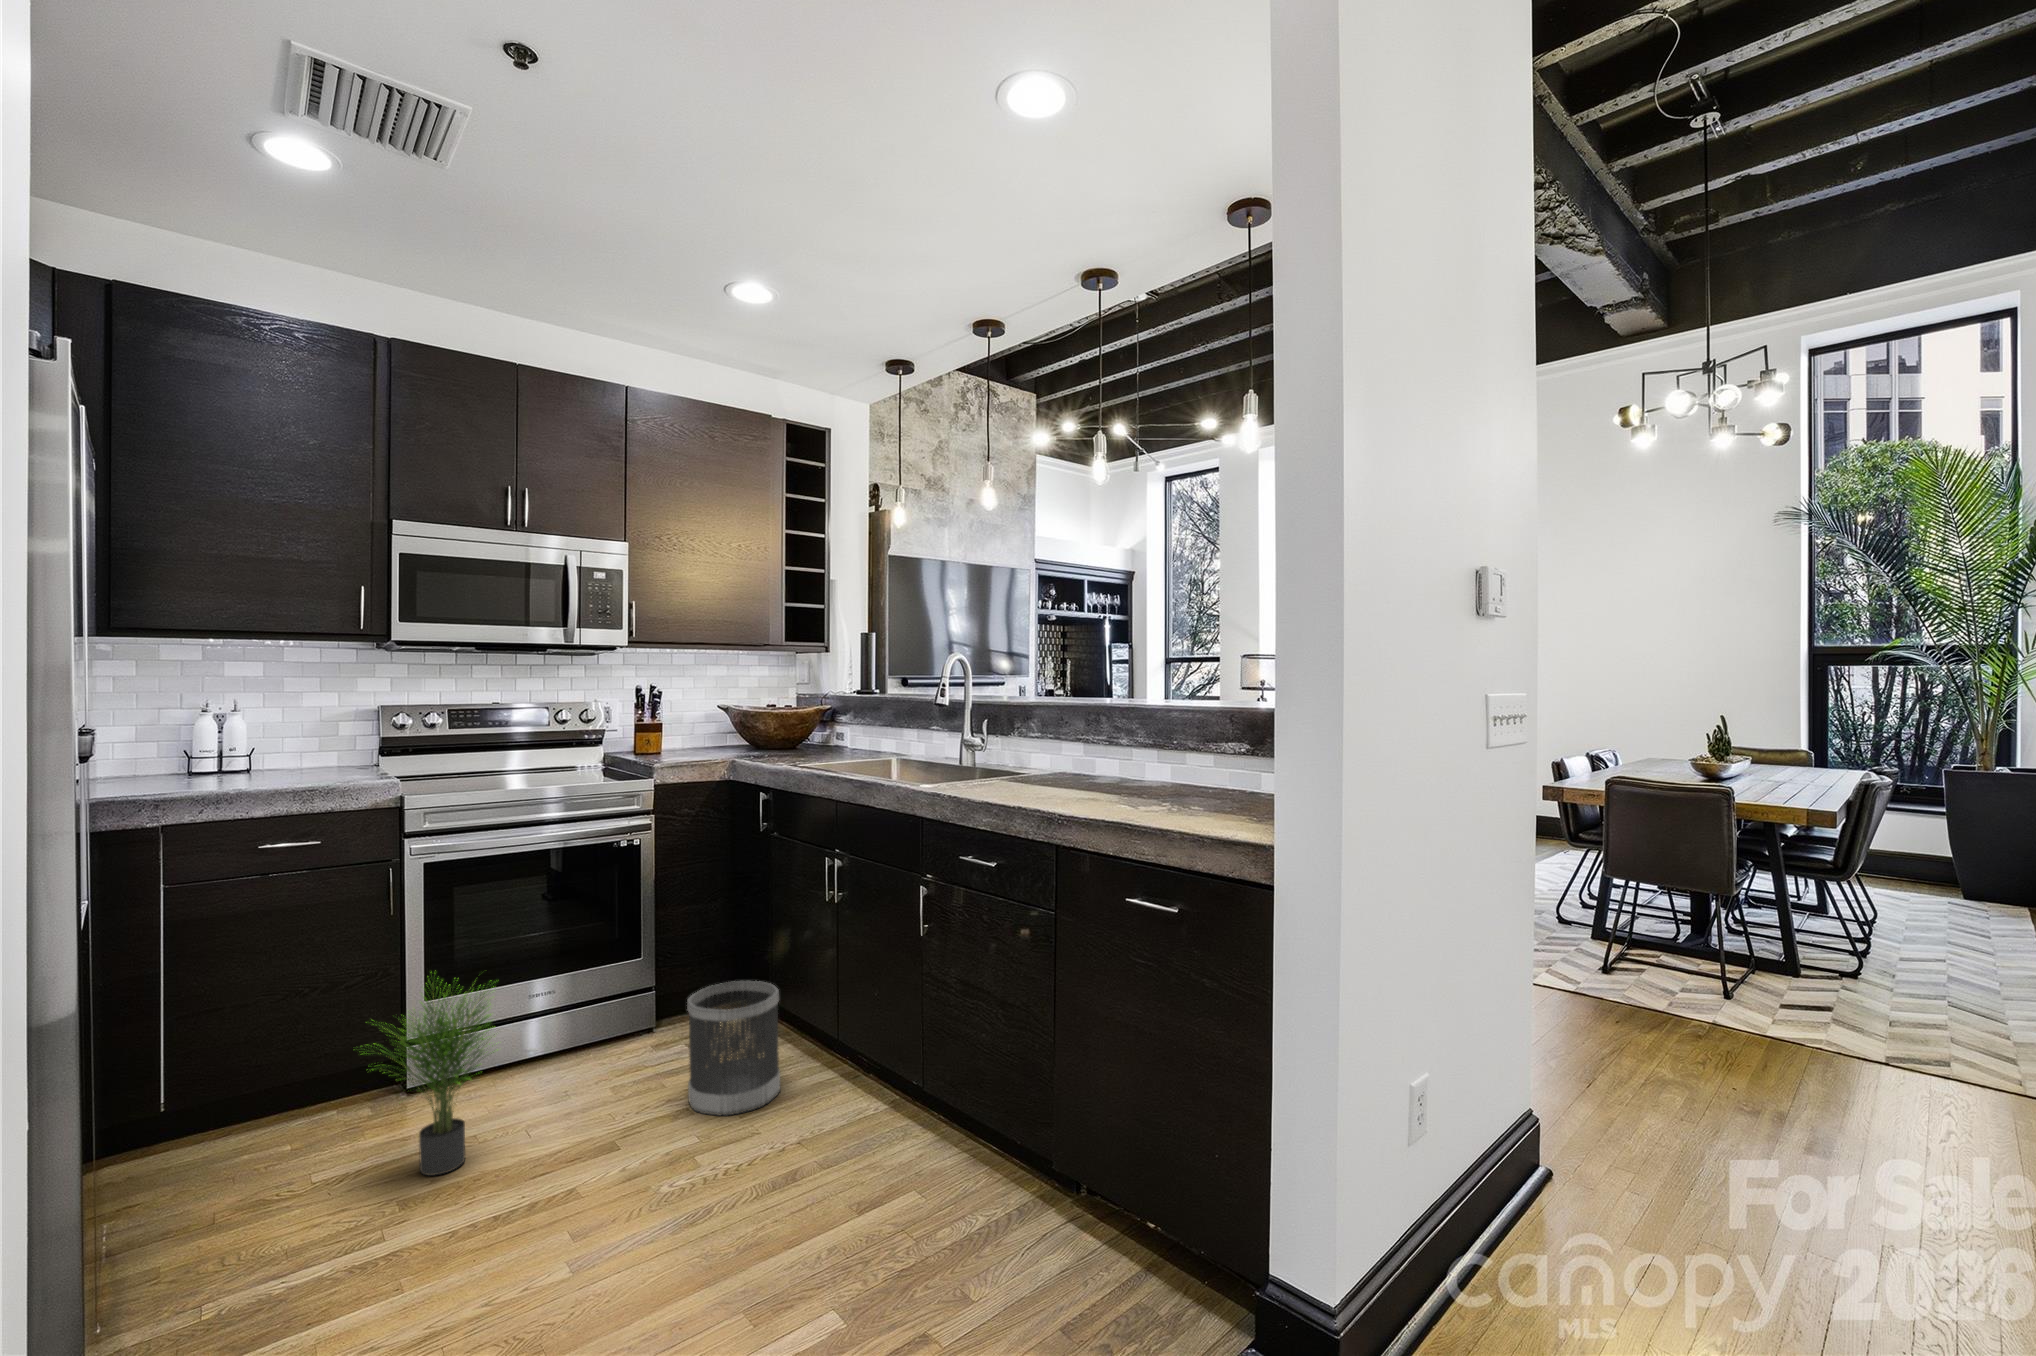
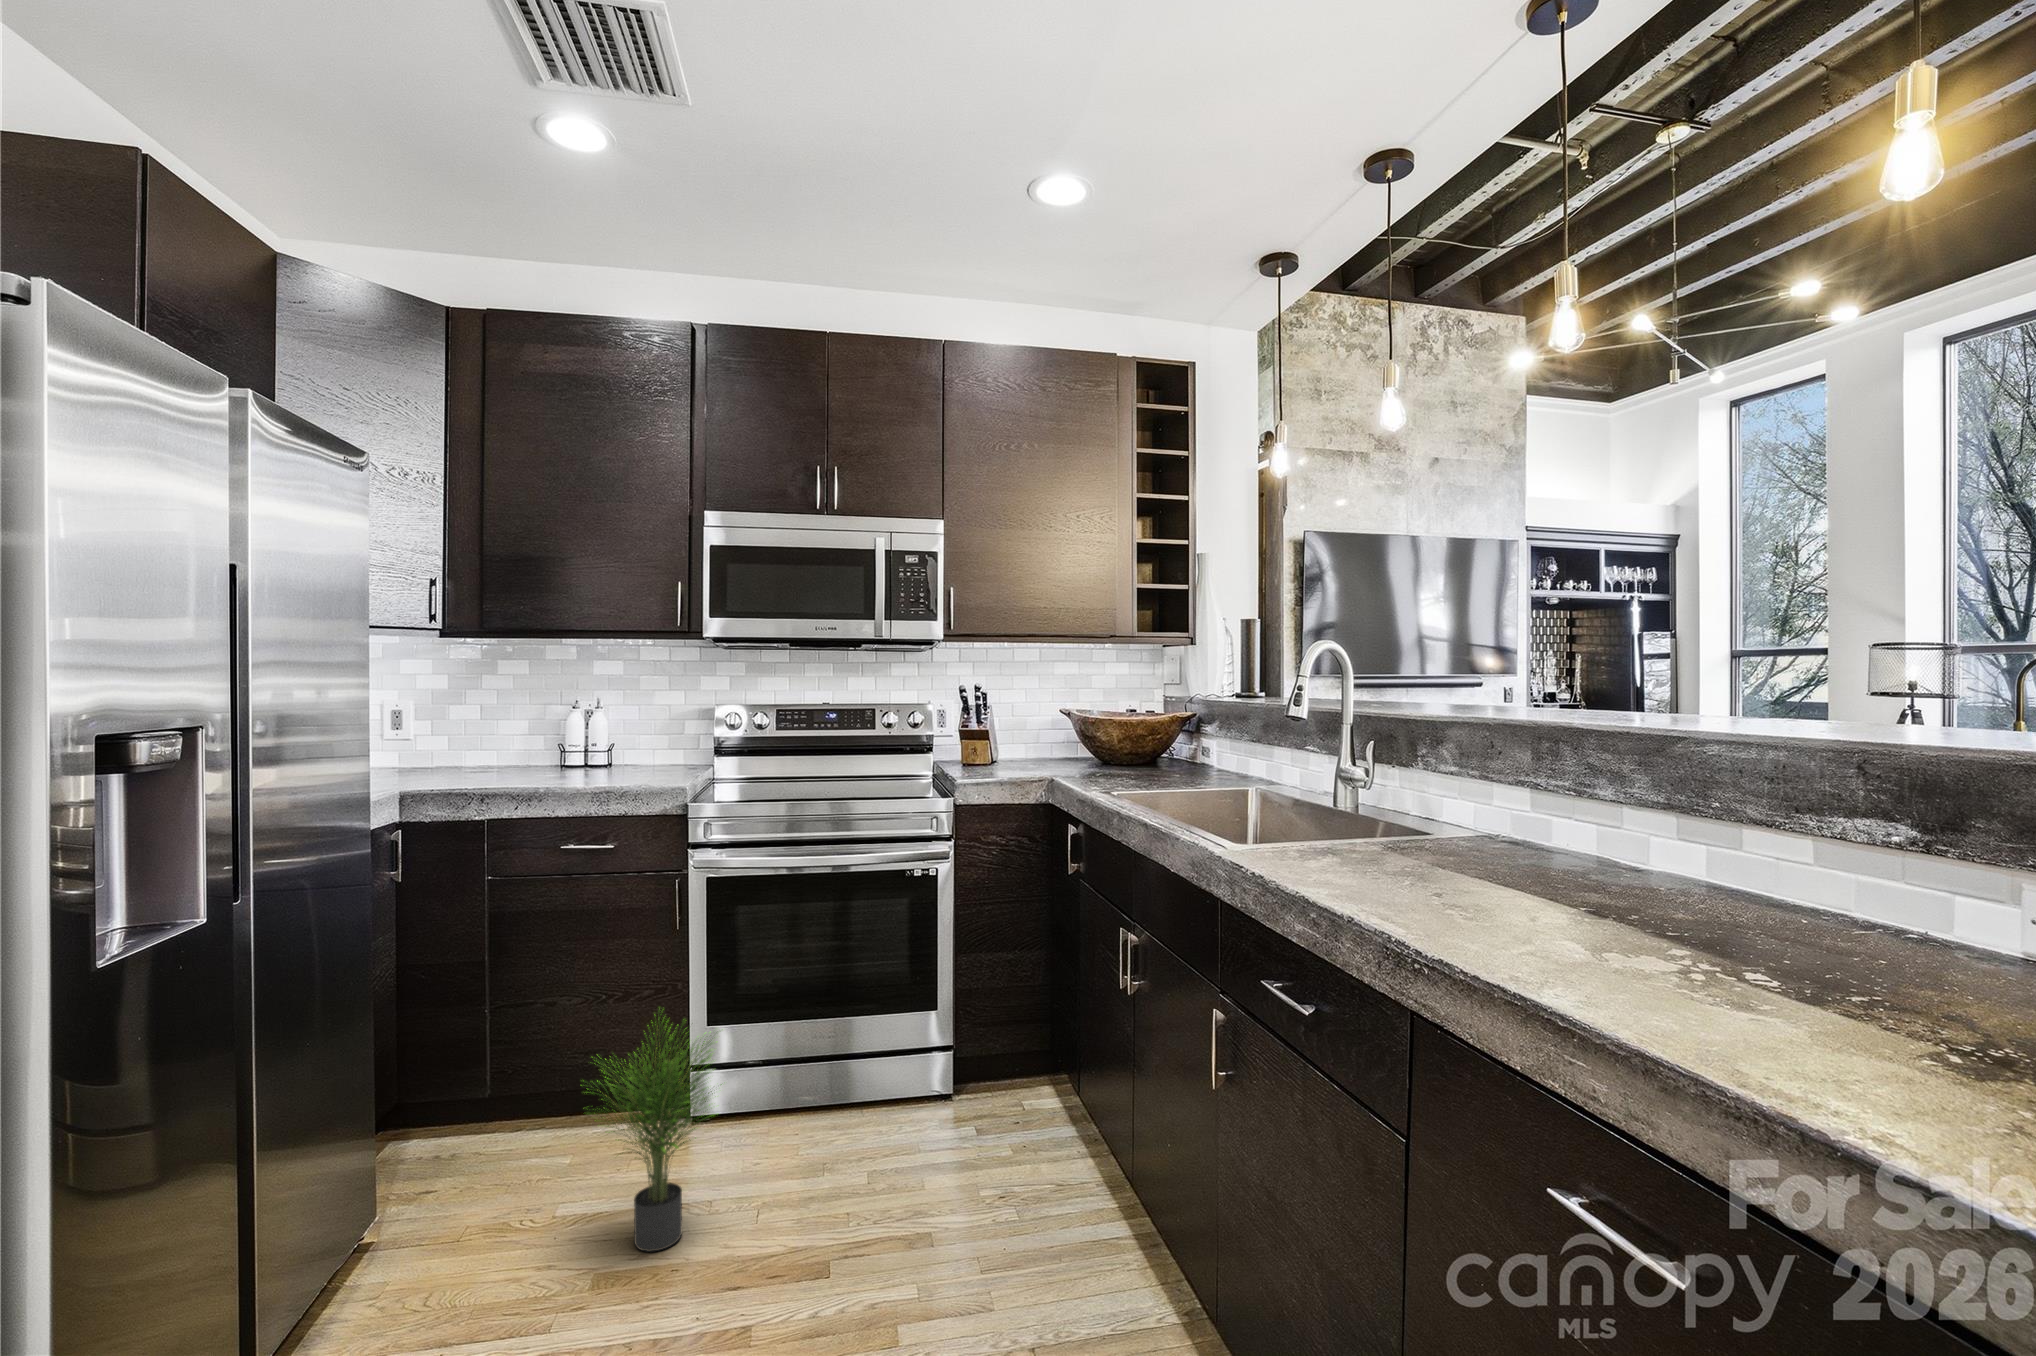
wastebasket: present [687,981,780,1116] -> none [934,1071,1051,1263]

